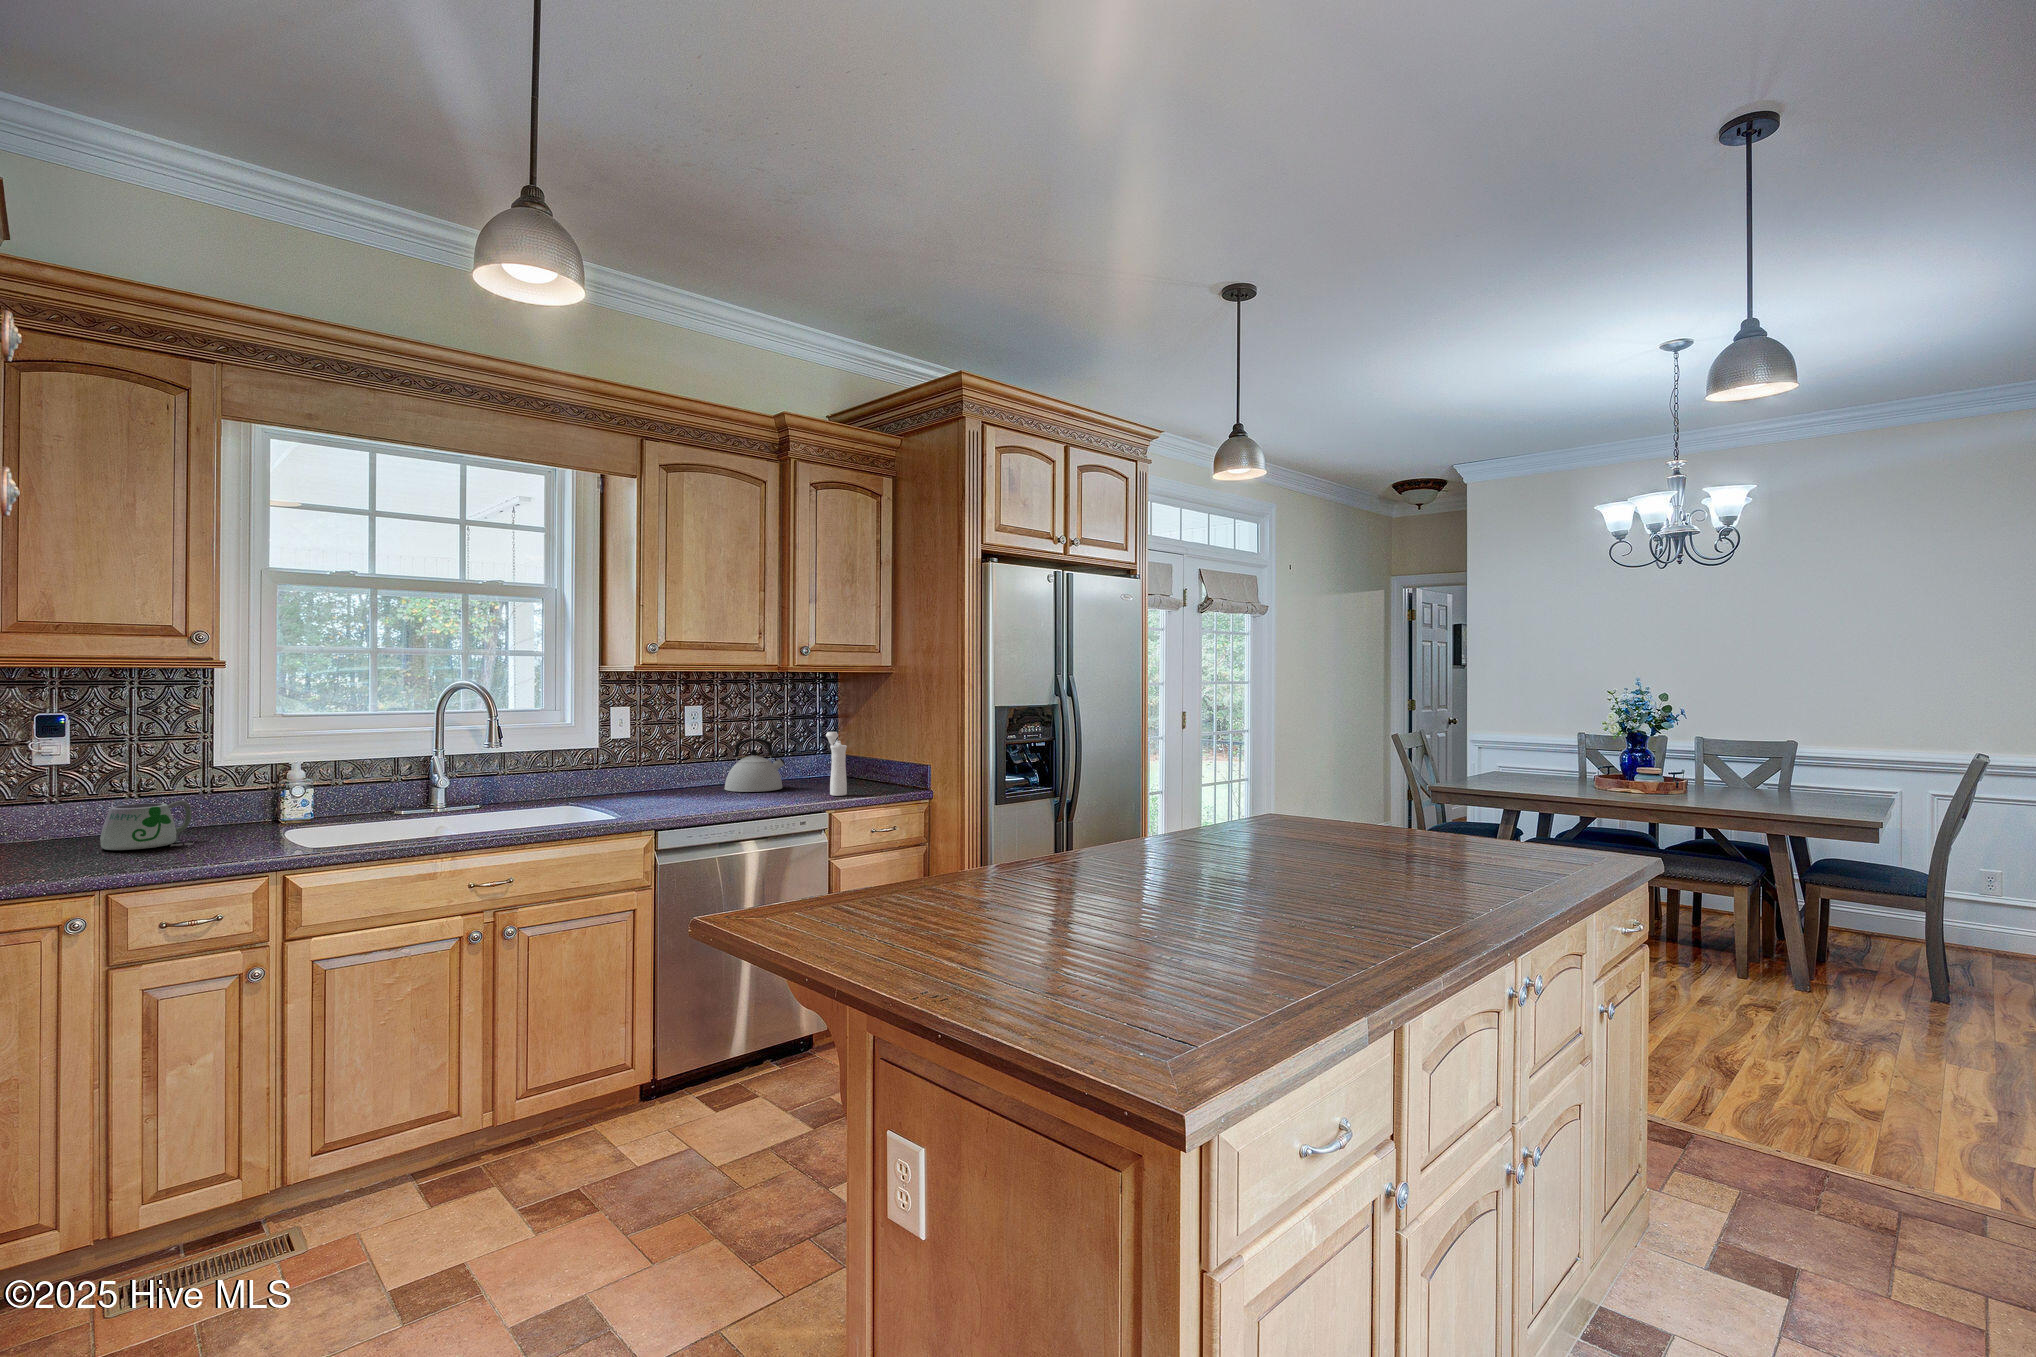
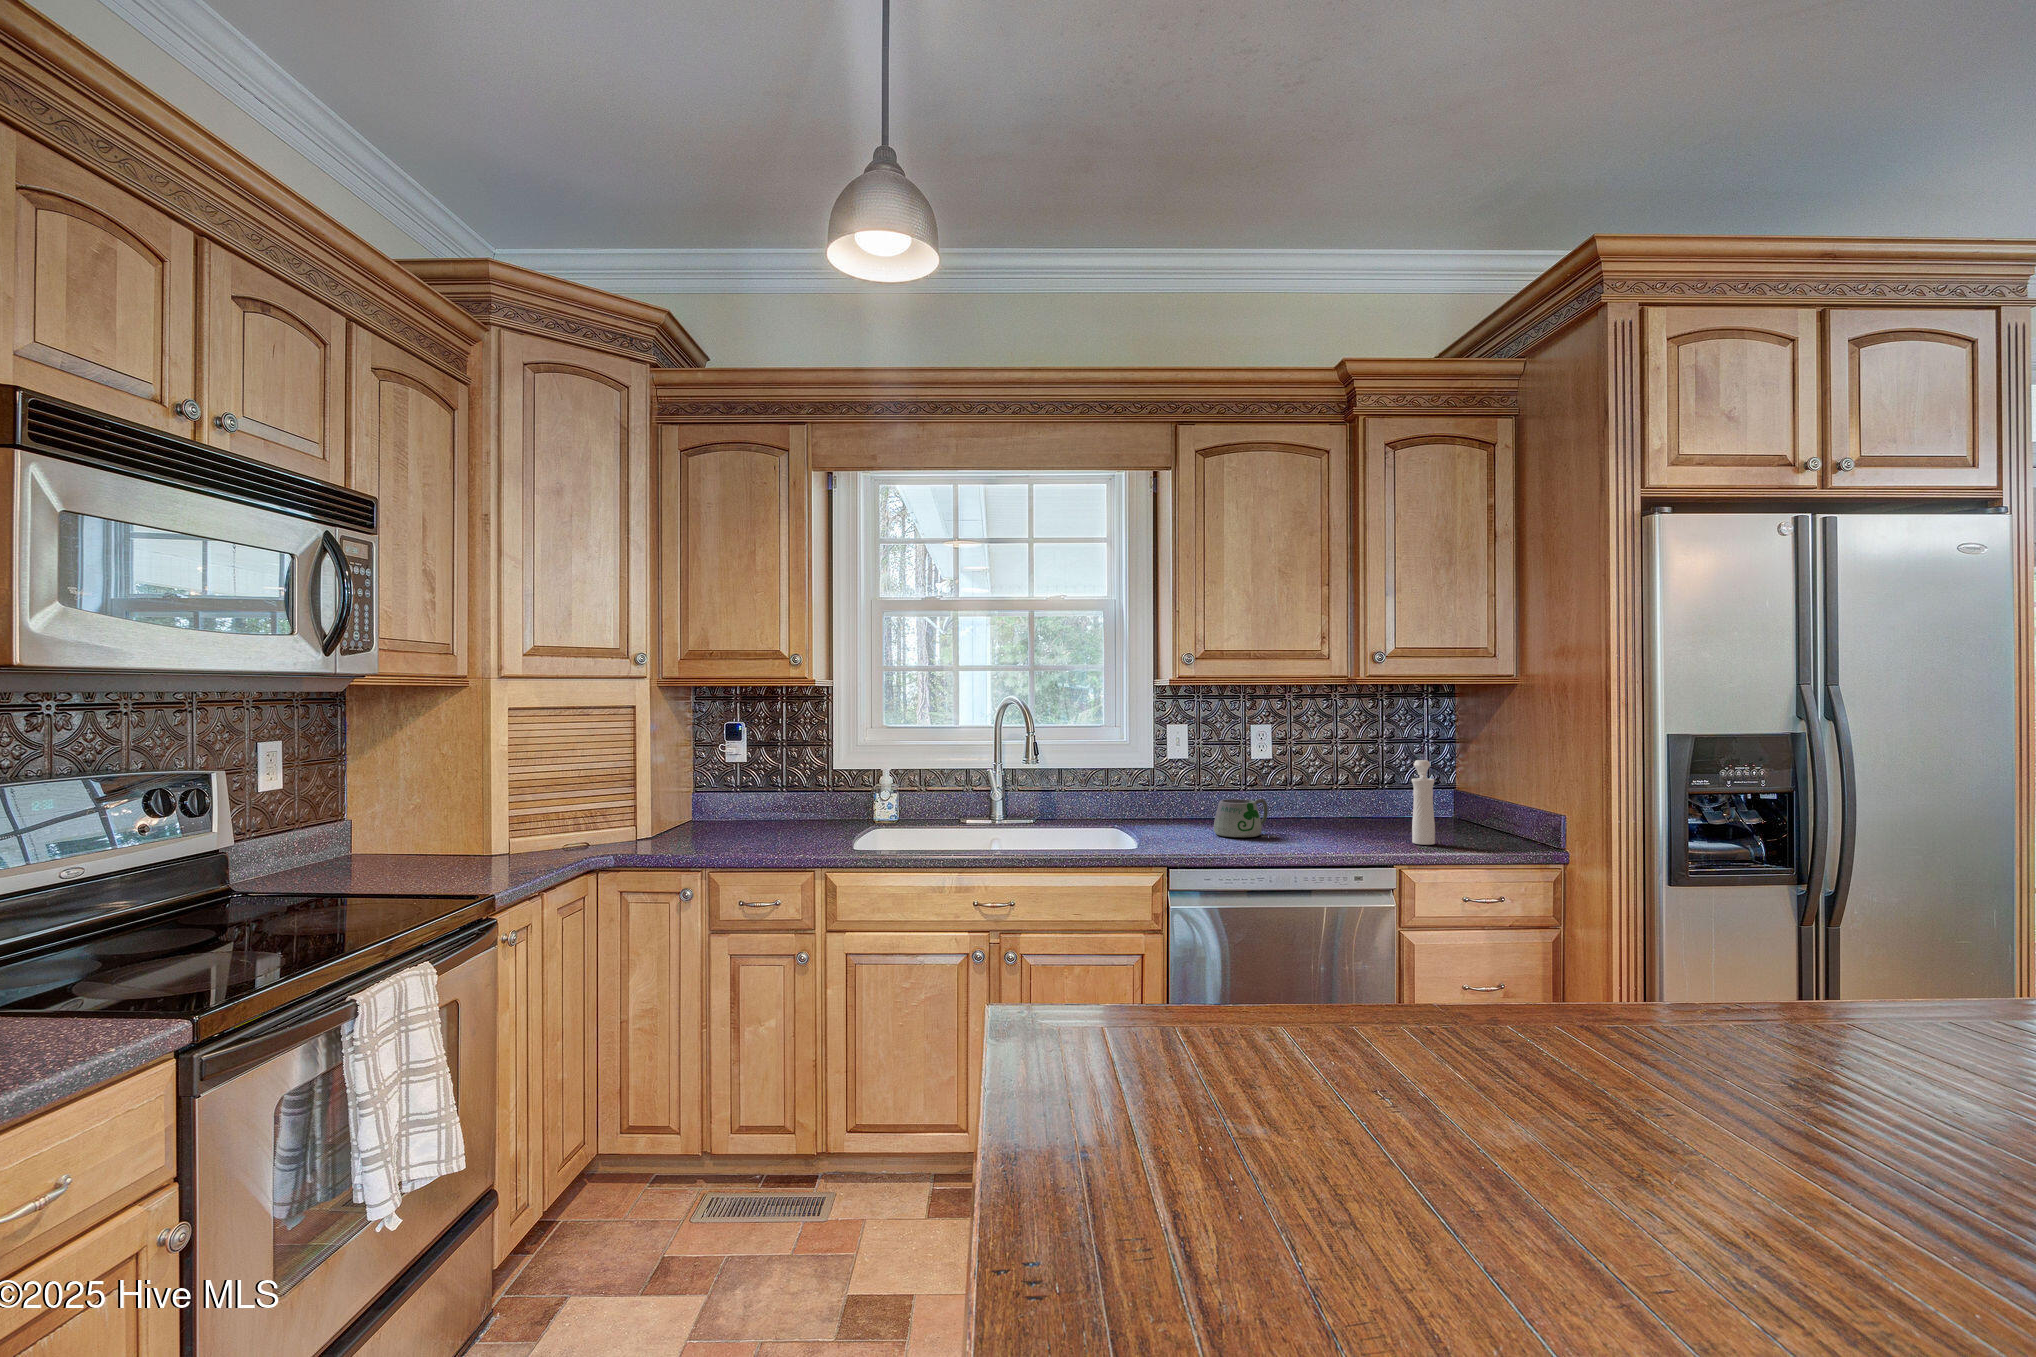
kettle: present [724,739,785,792] -> none [1294,764,1368,829]
mug: present [100,801,191,850] -> present [1214,799,1275,837]

